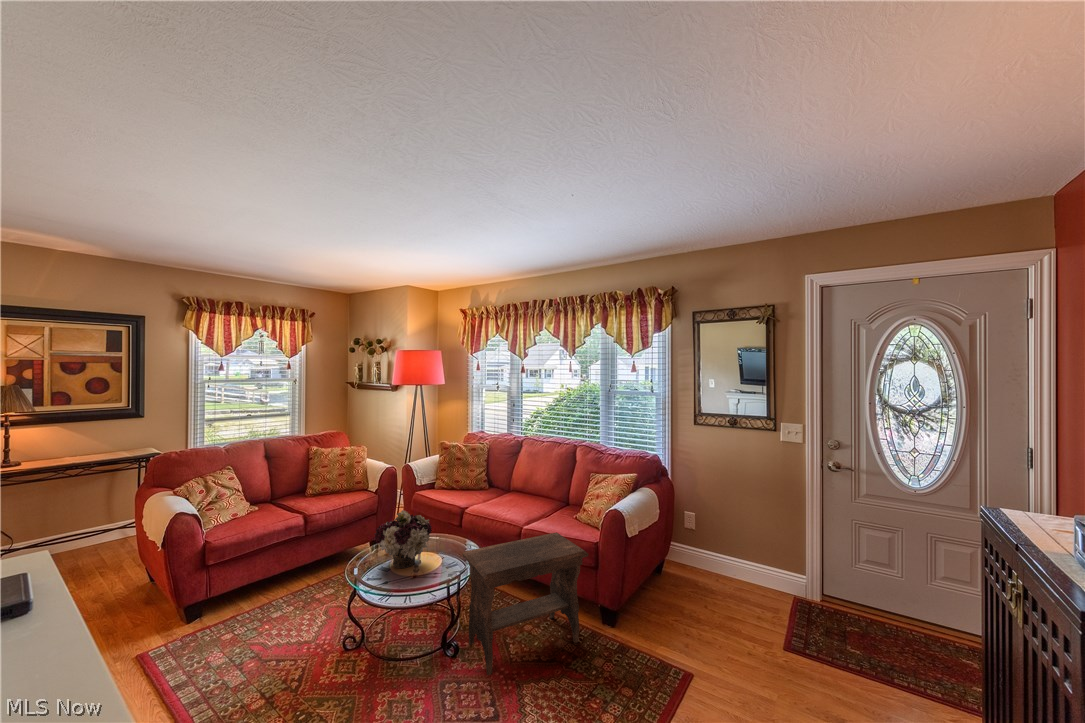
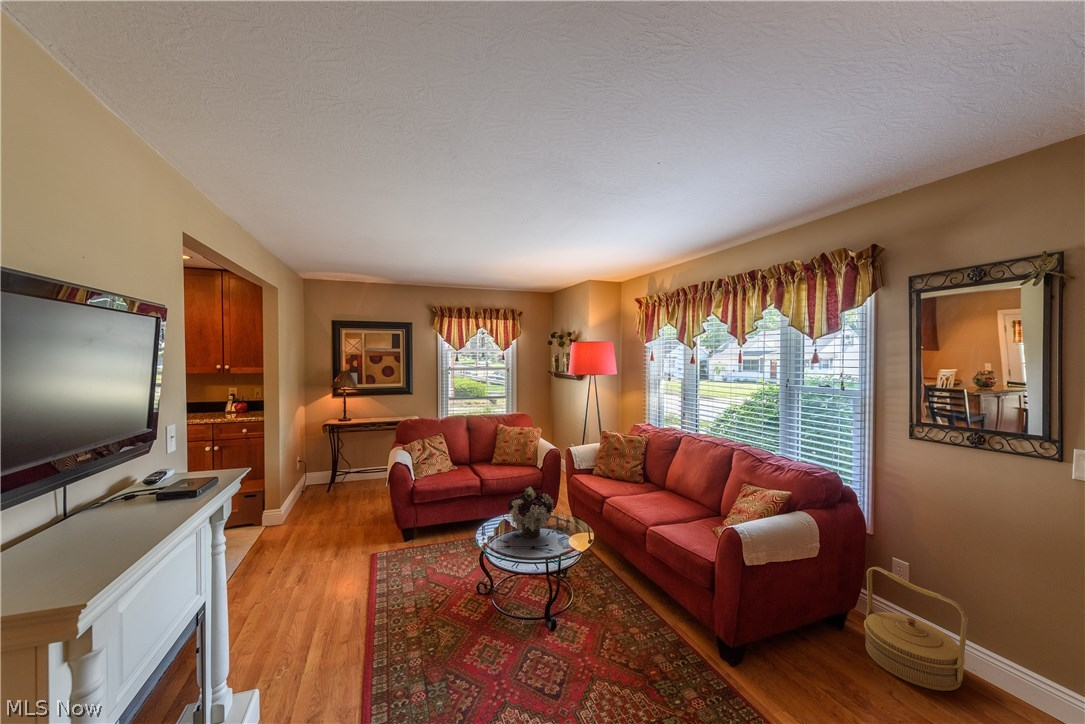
woven basket: none [676,521,736,596] -> present [864,567,968,691]
footstool: present [463,532,589,675] -> none [564,535,690,665]

